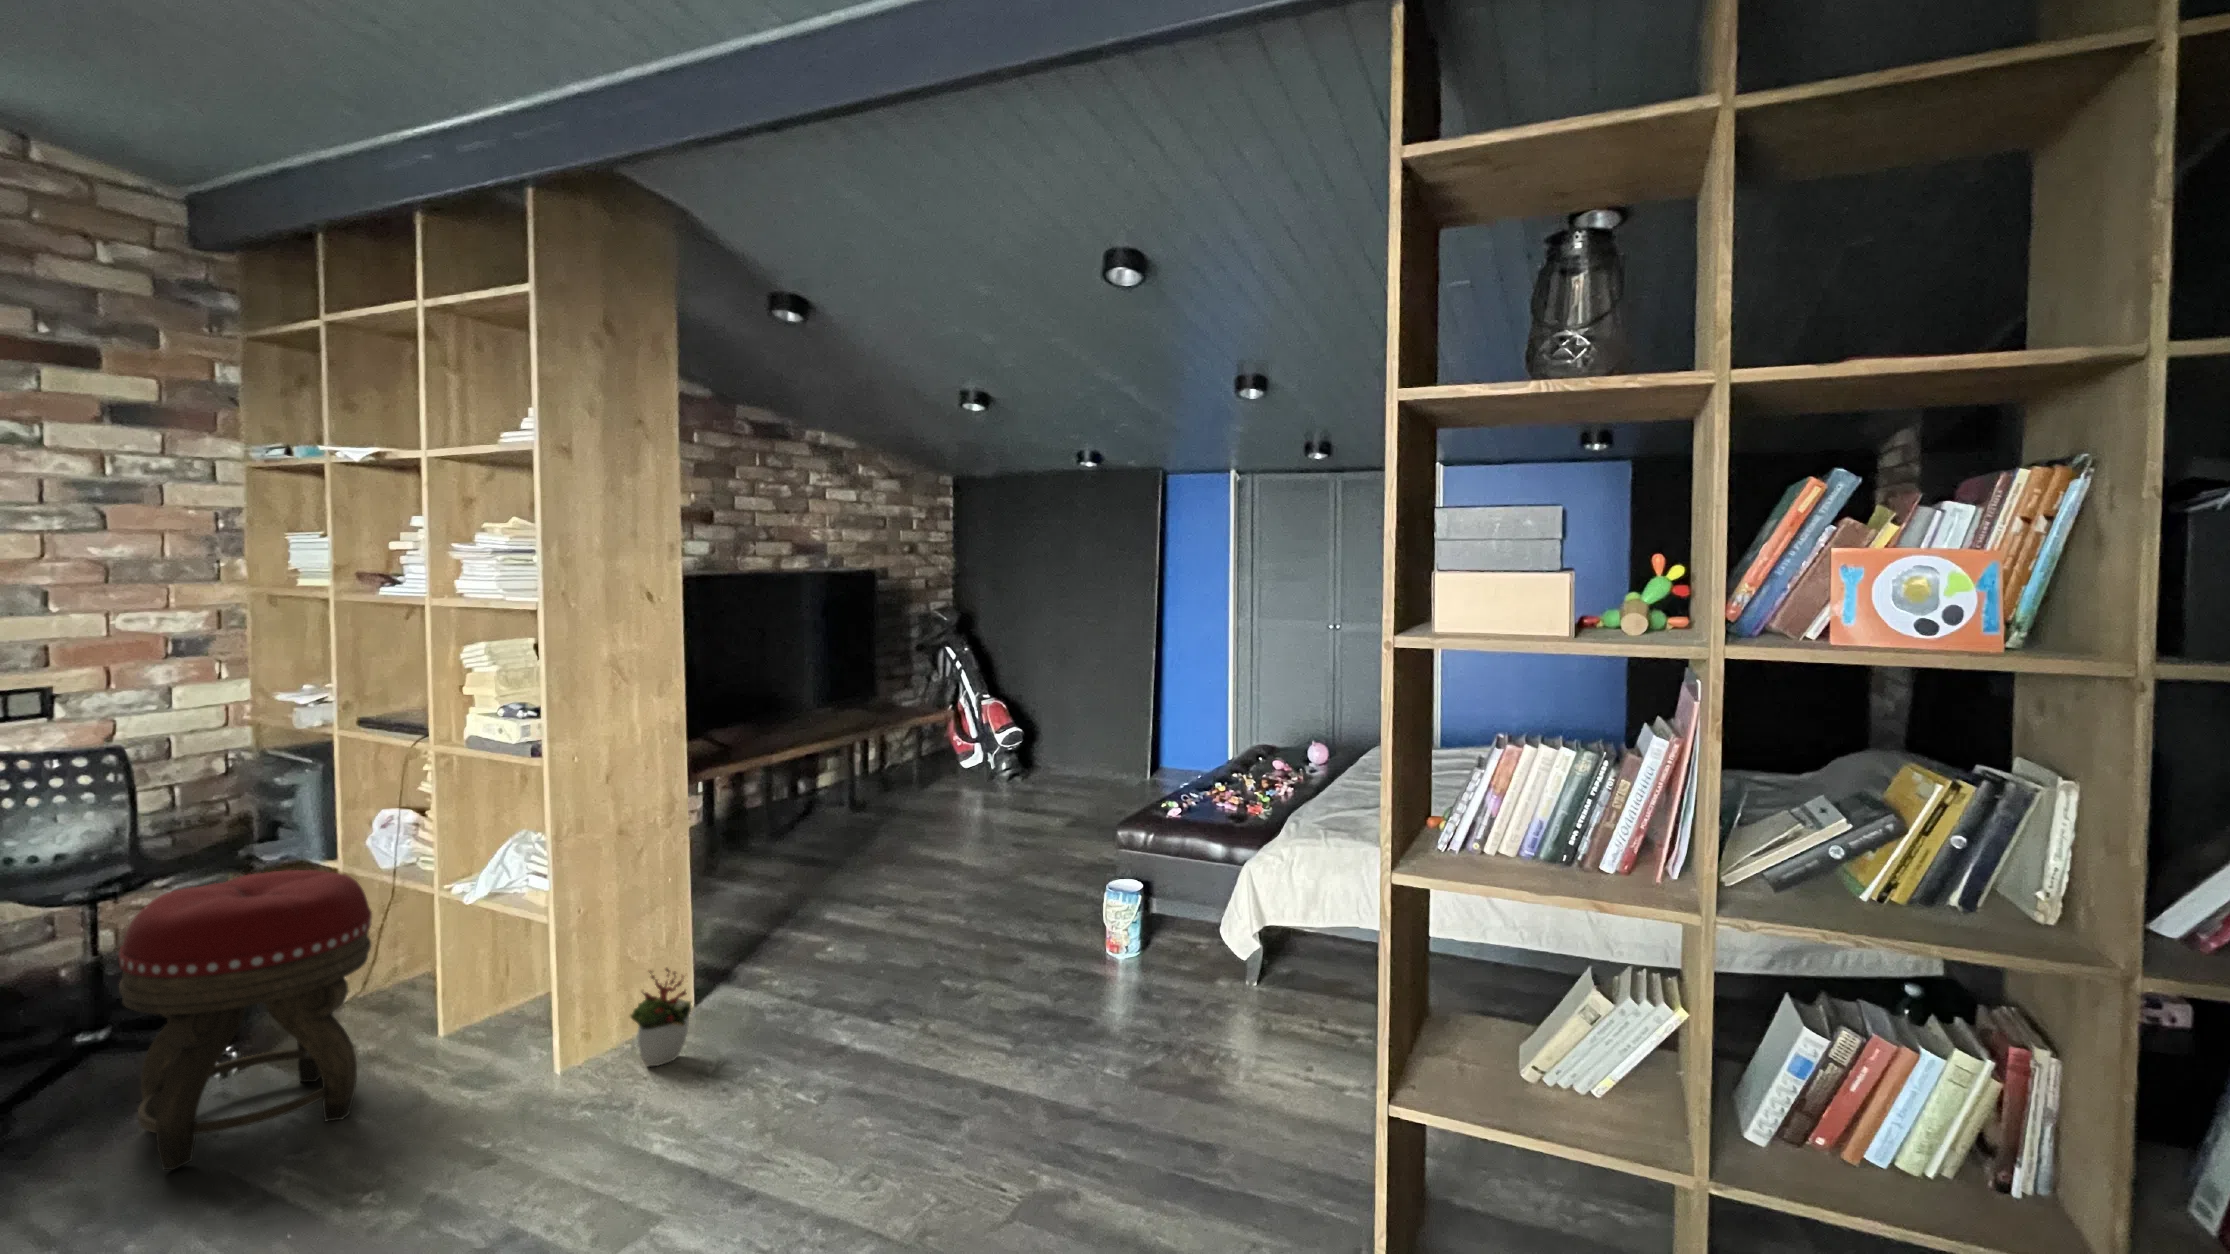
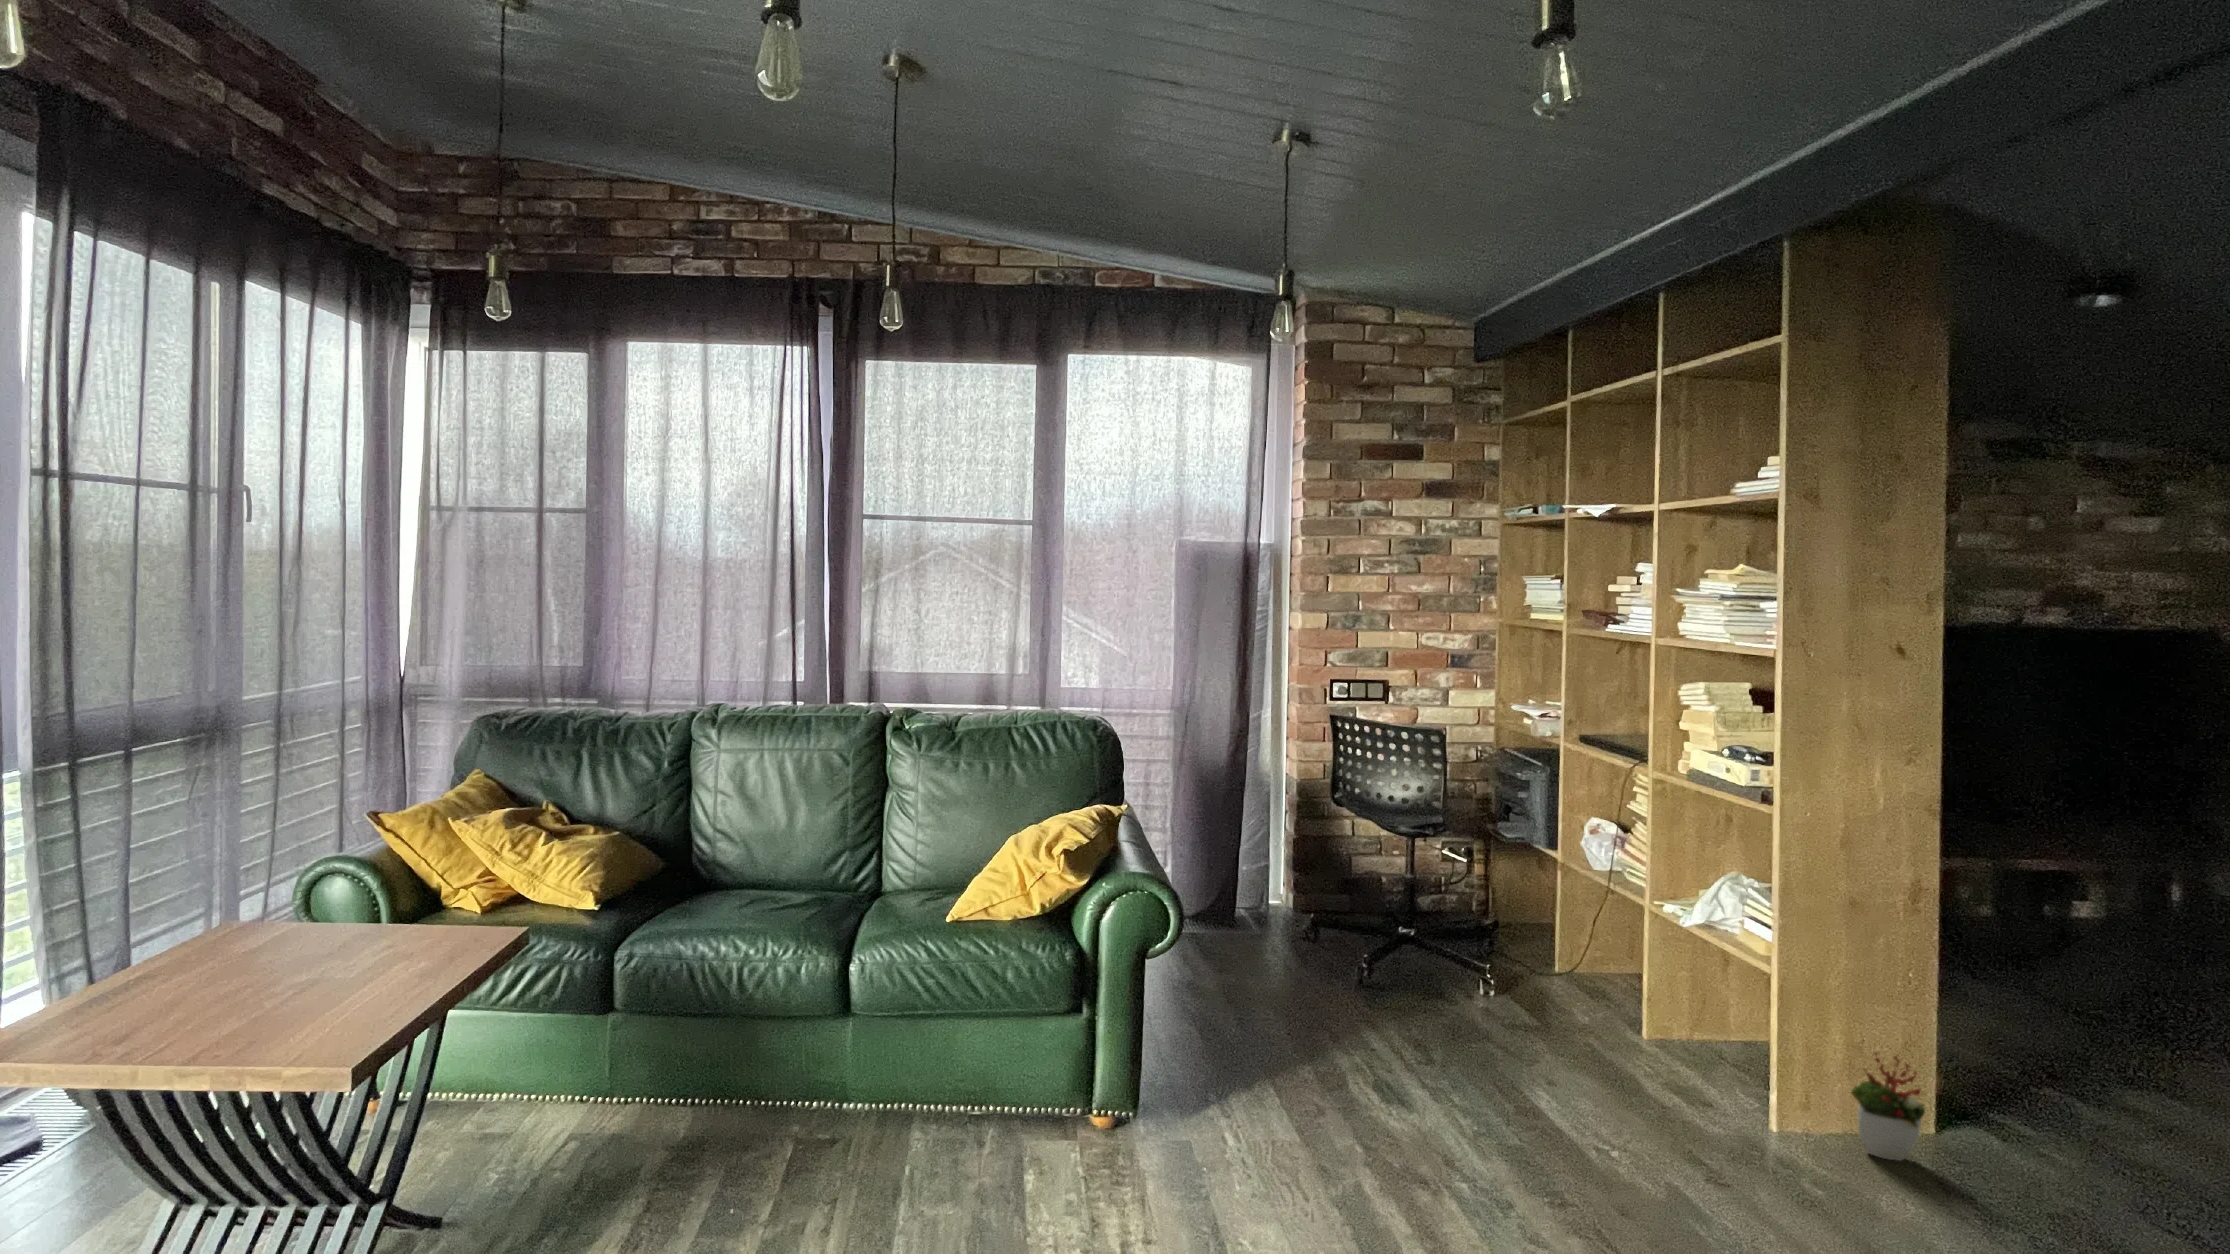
footstool: present [119,870,372,1170] -> none [1439,846,1602,1073]

